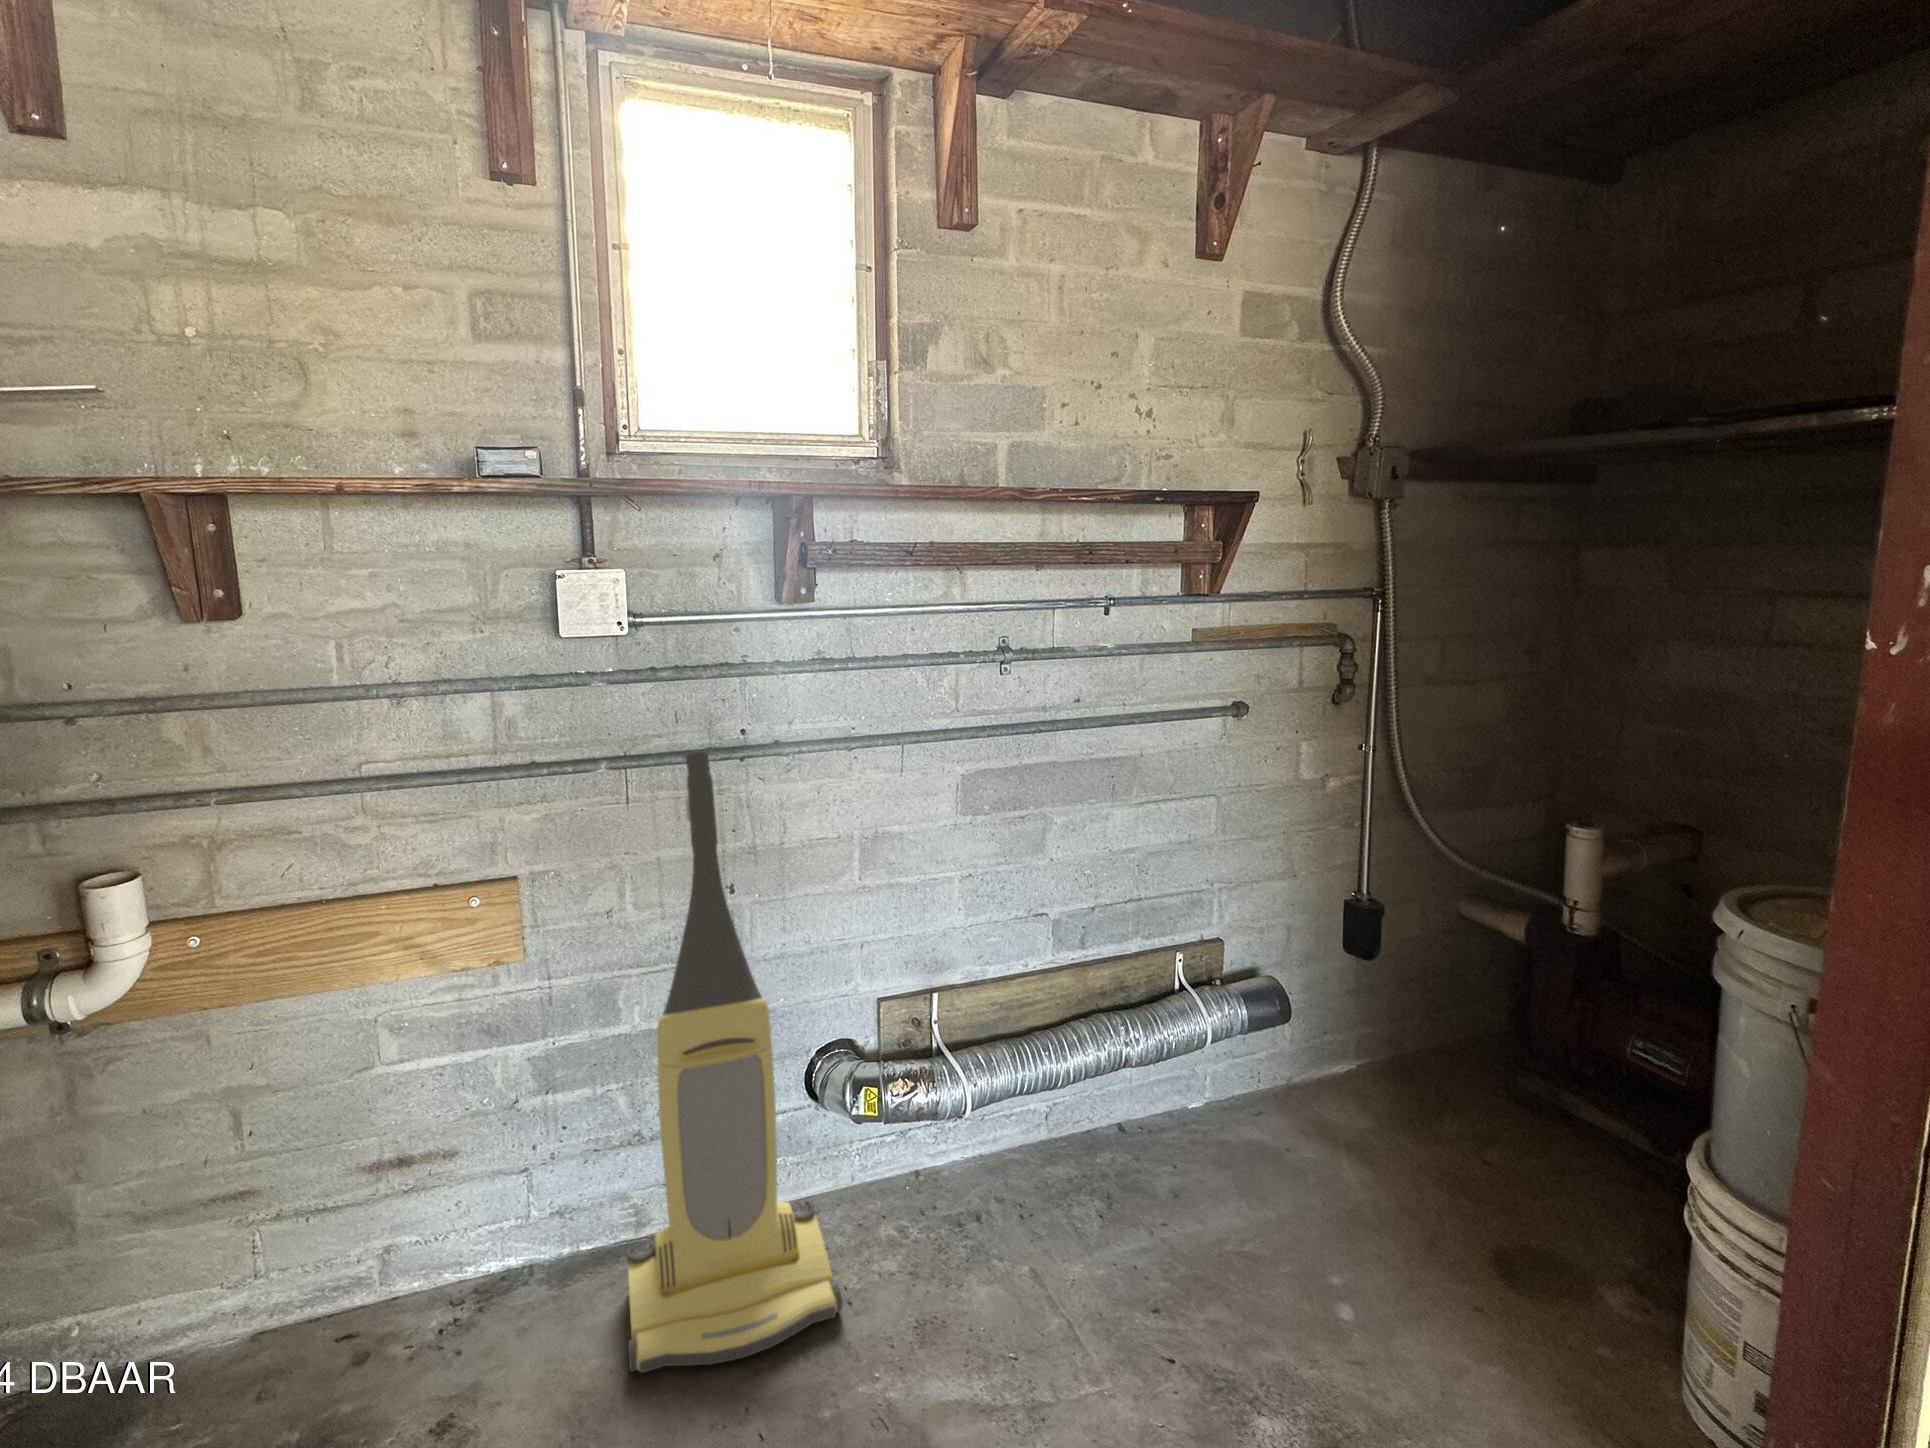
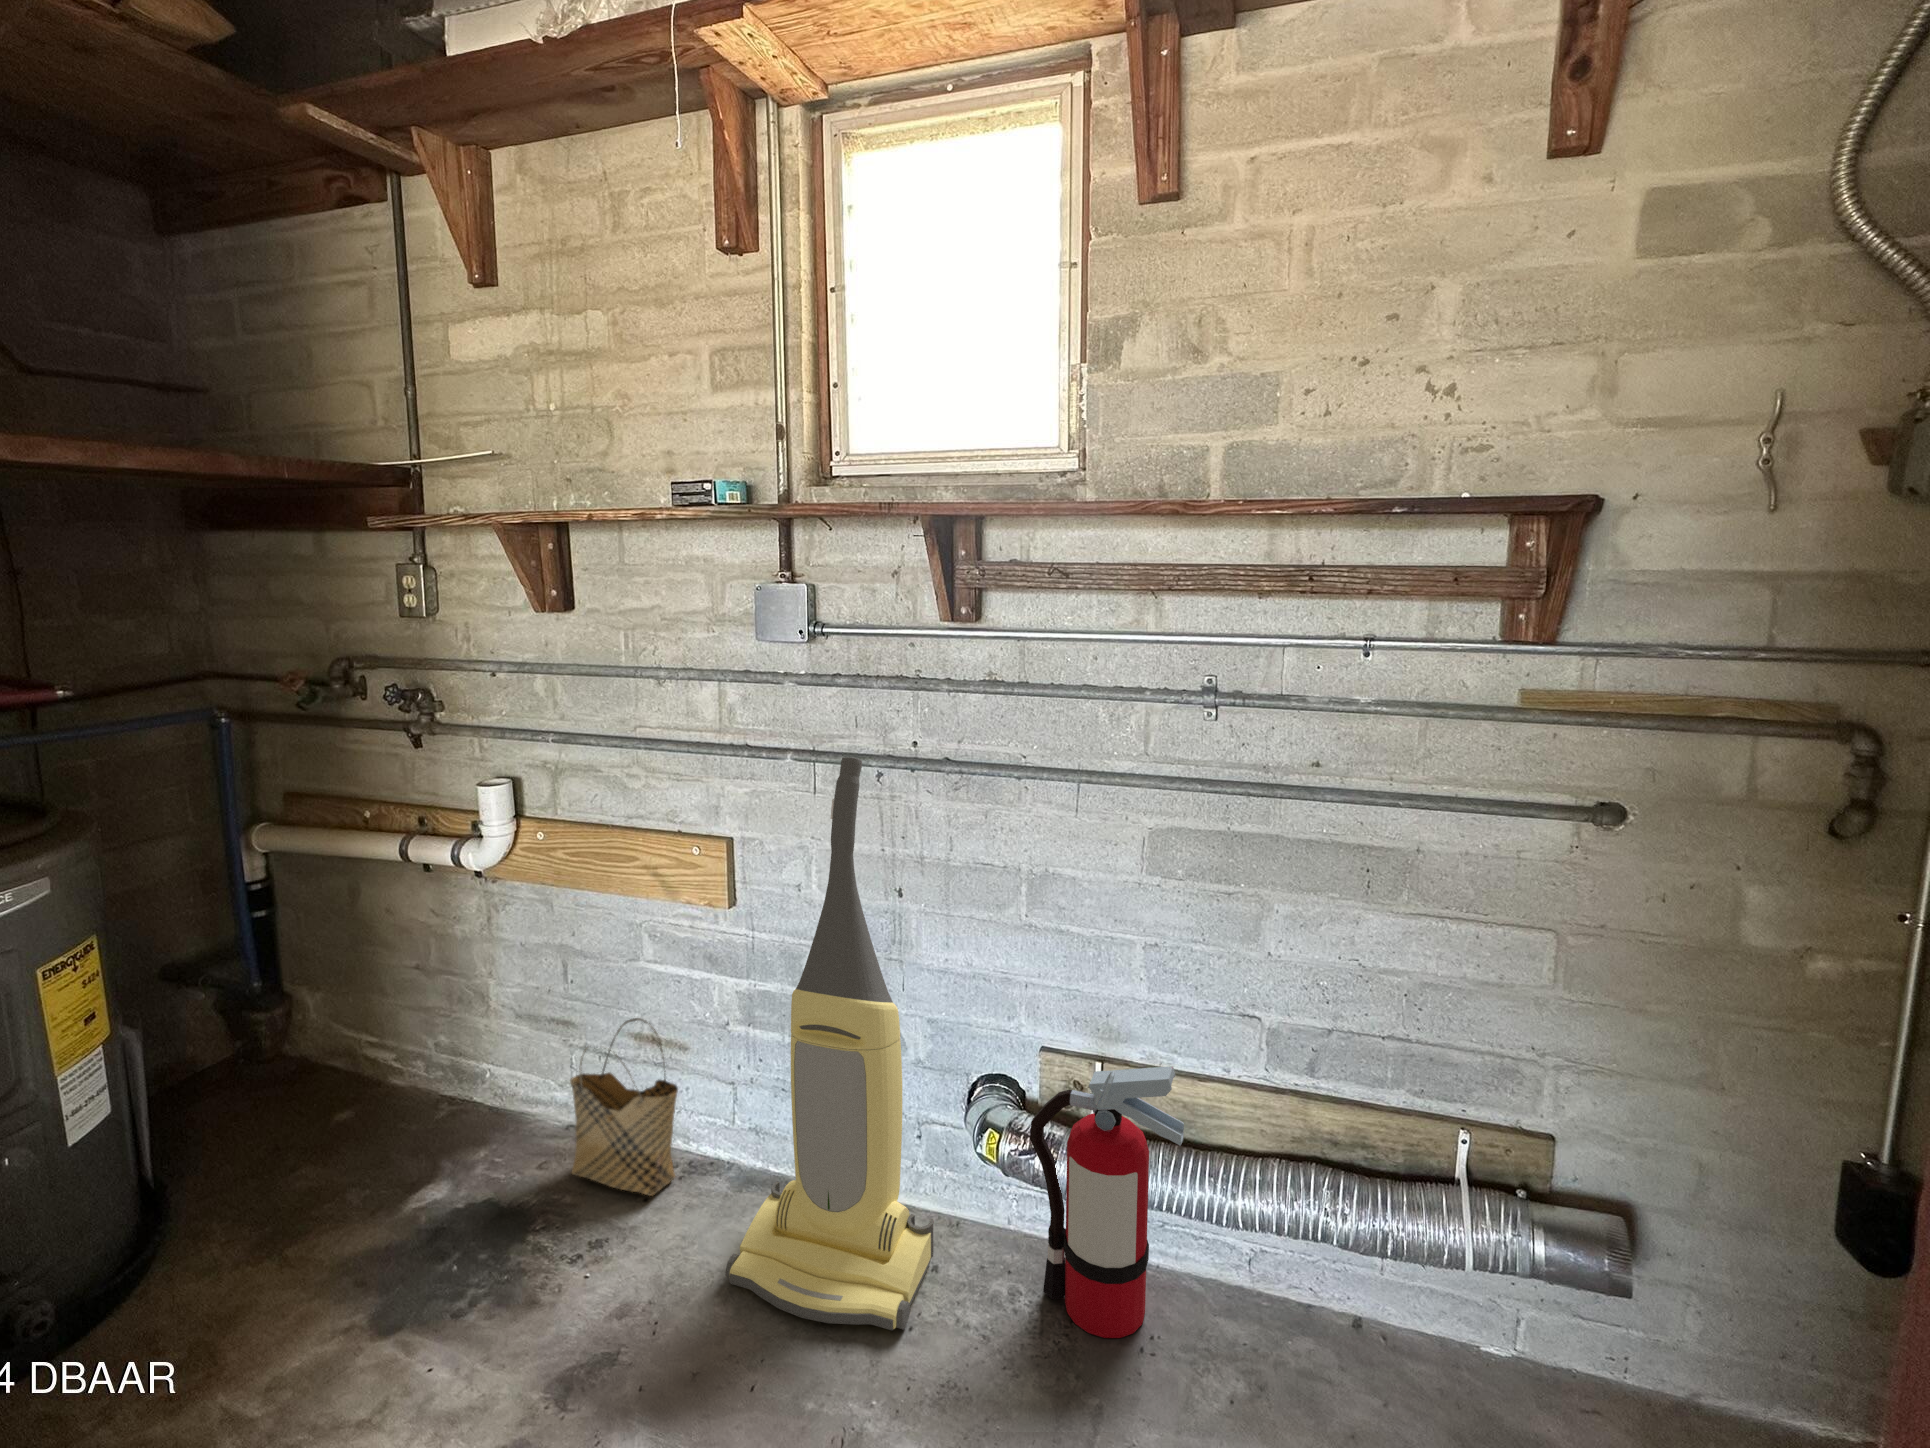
fire extinguisher: none [902,970,1032,1228] -> present [1030,1066,1184,1338]
woven basket: none [300,1137,473,1382] -> present [570,1018,678,1196]

